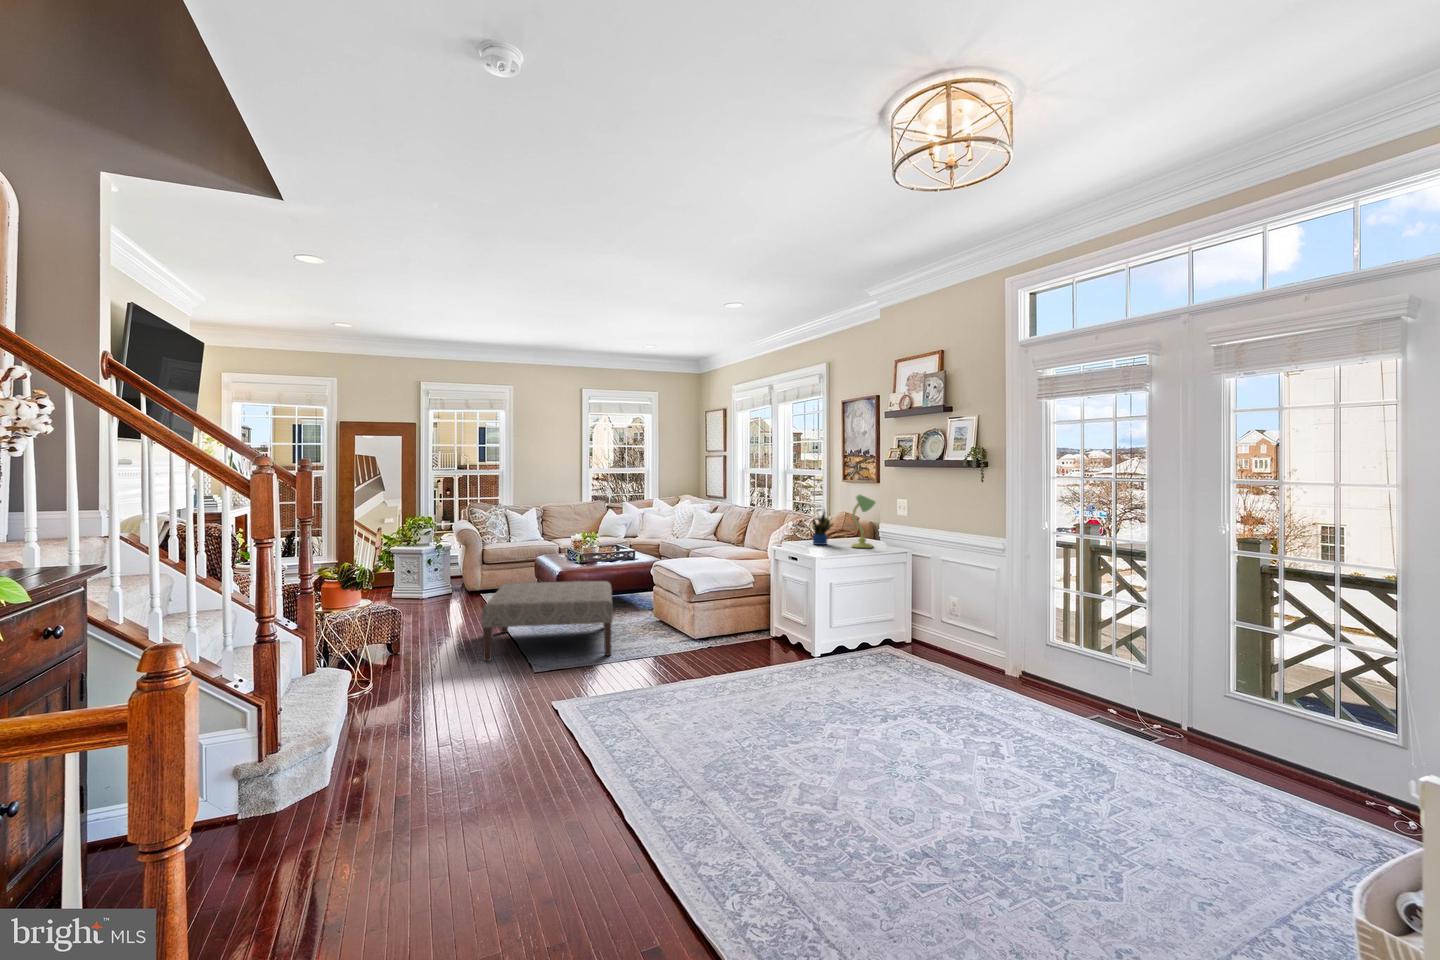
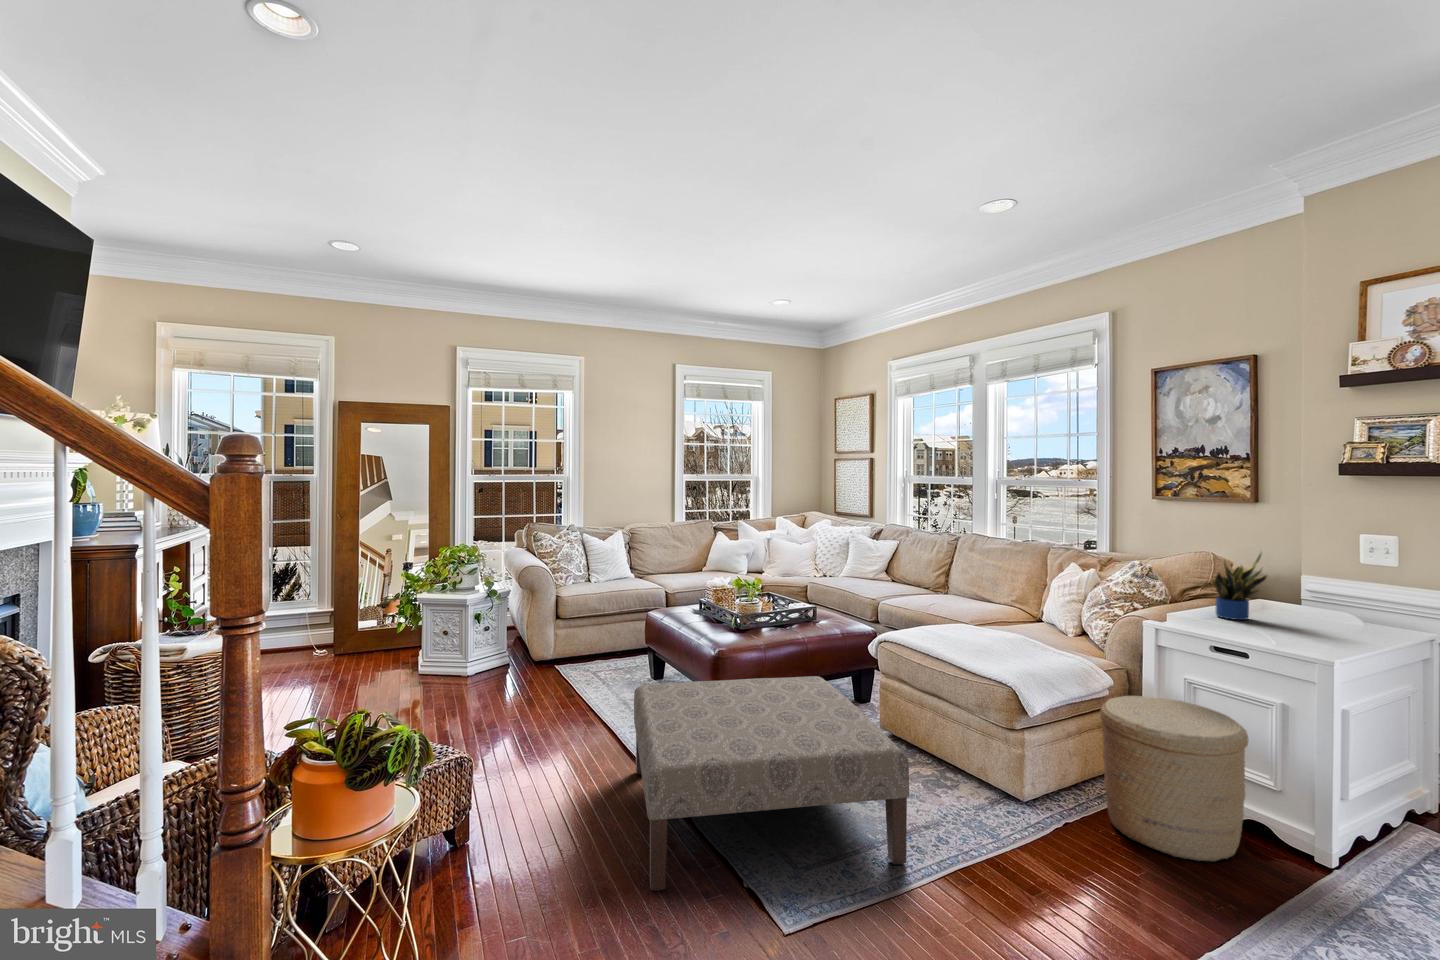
table lamp: present [852,495,875,548] -> none [1315,528,1376,633]
woven basket: none [726,583,788,654] -> present [1100,696,1248,861]

